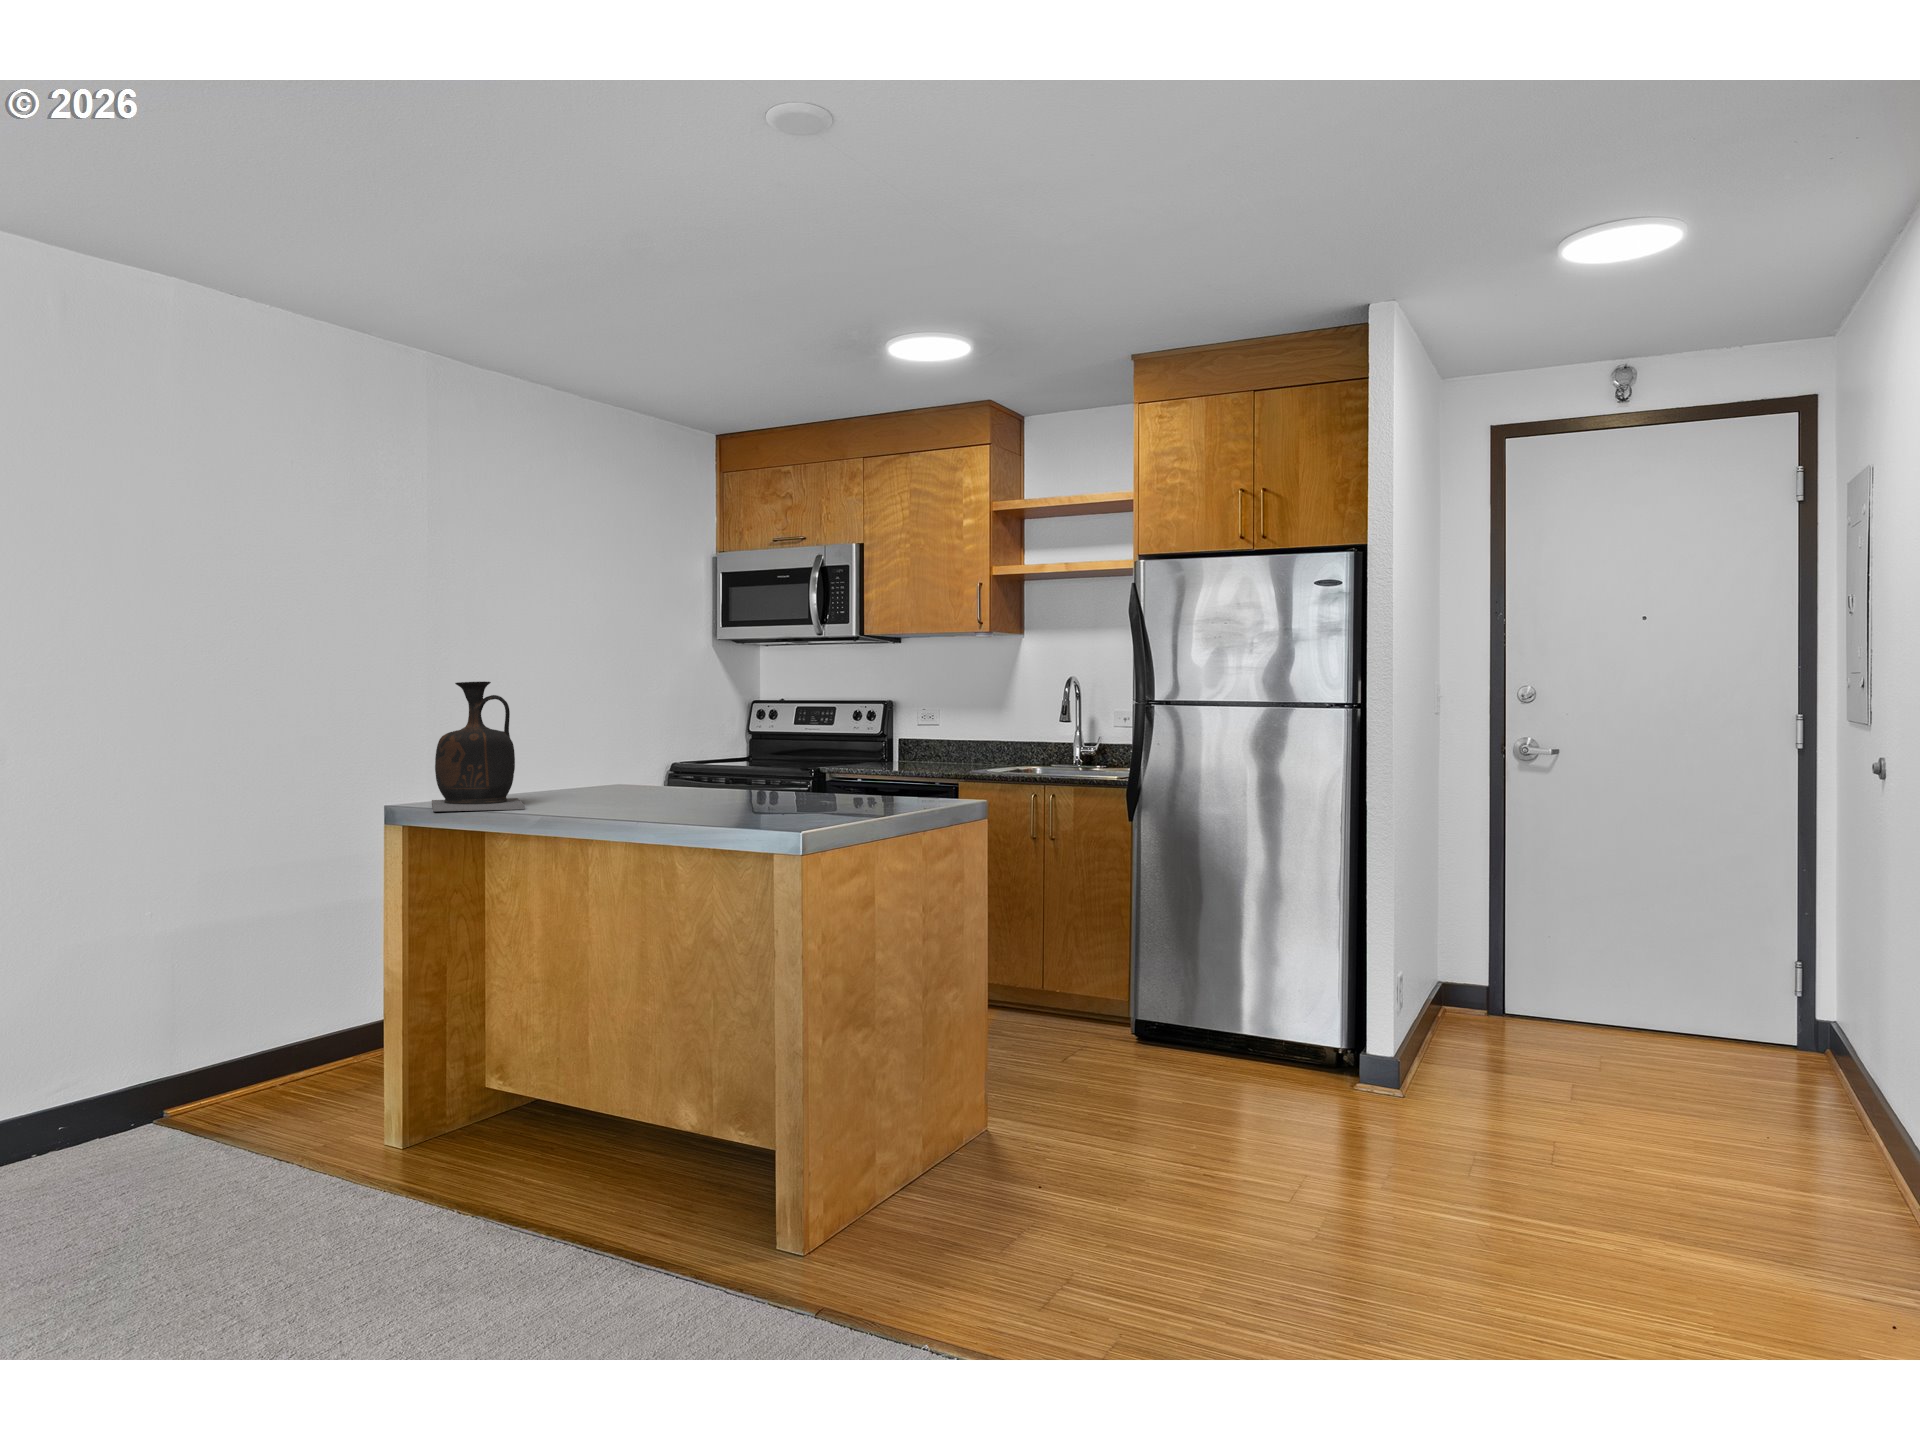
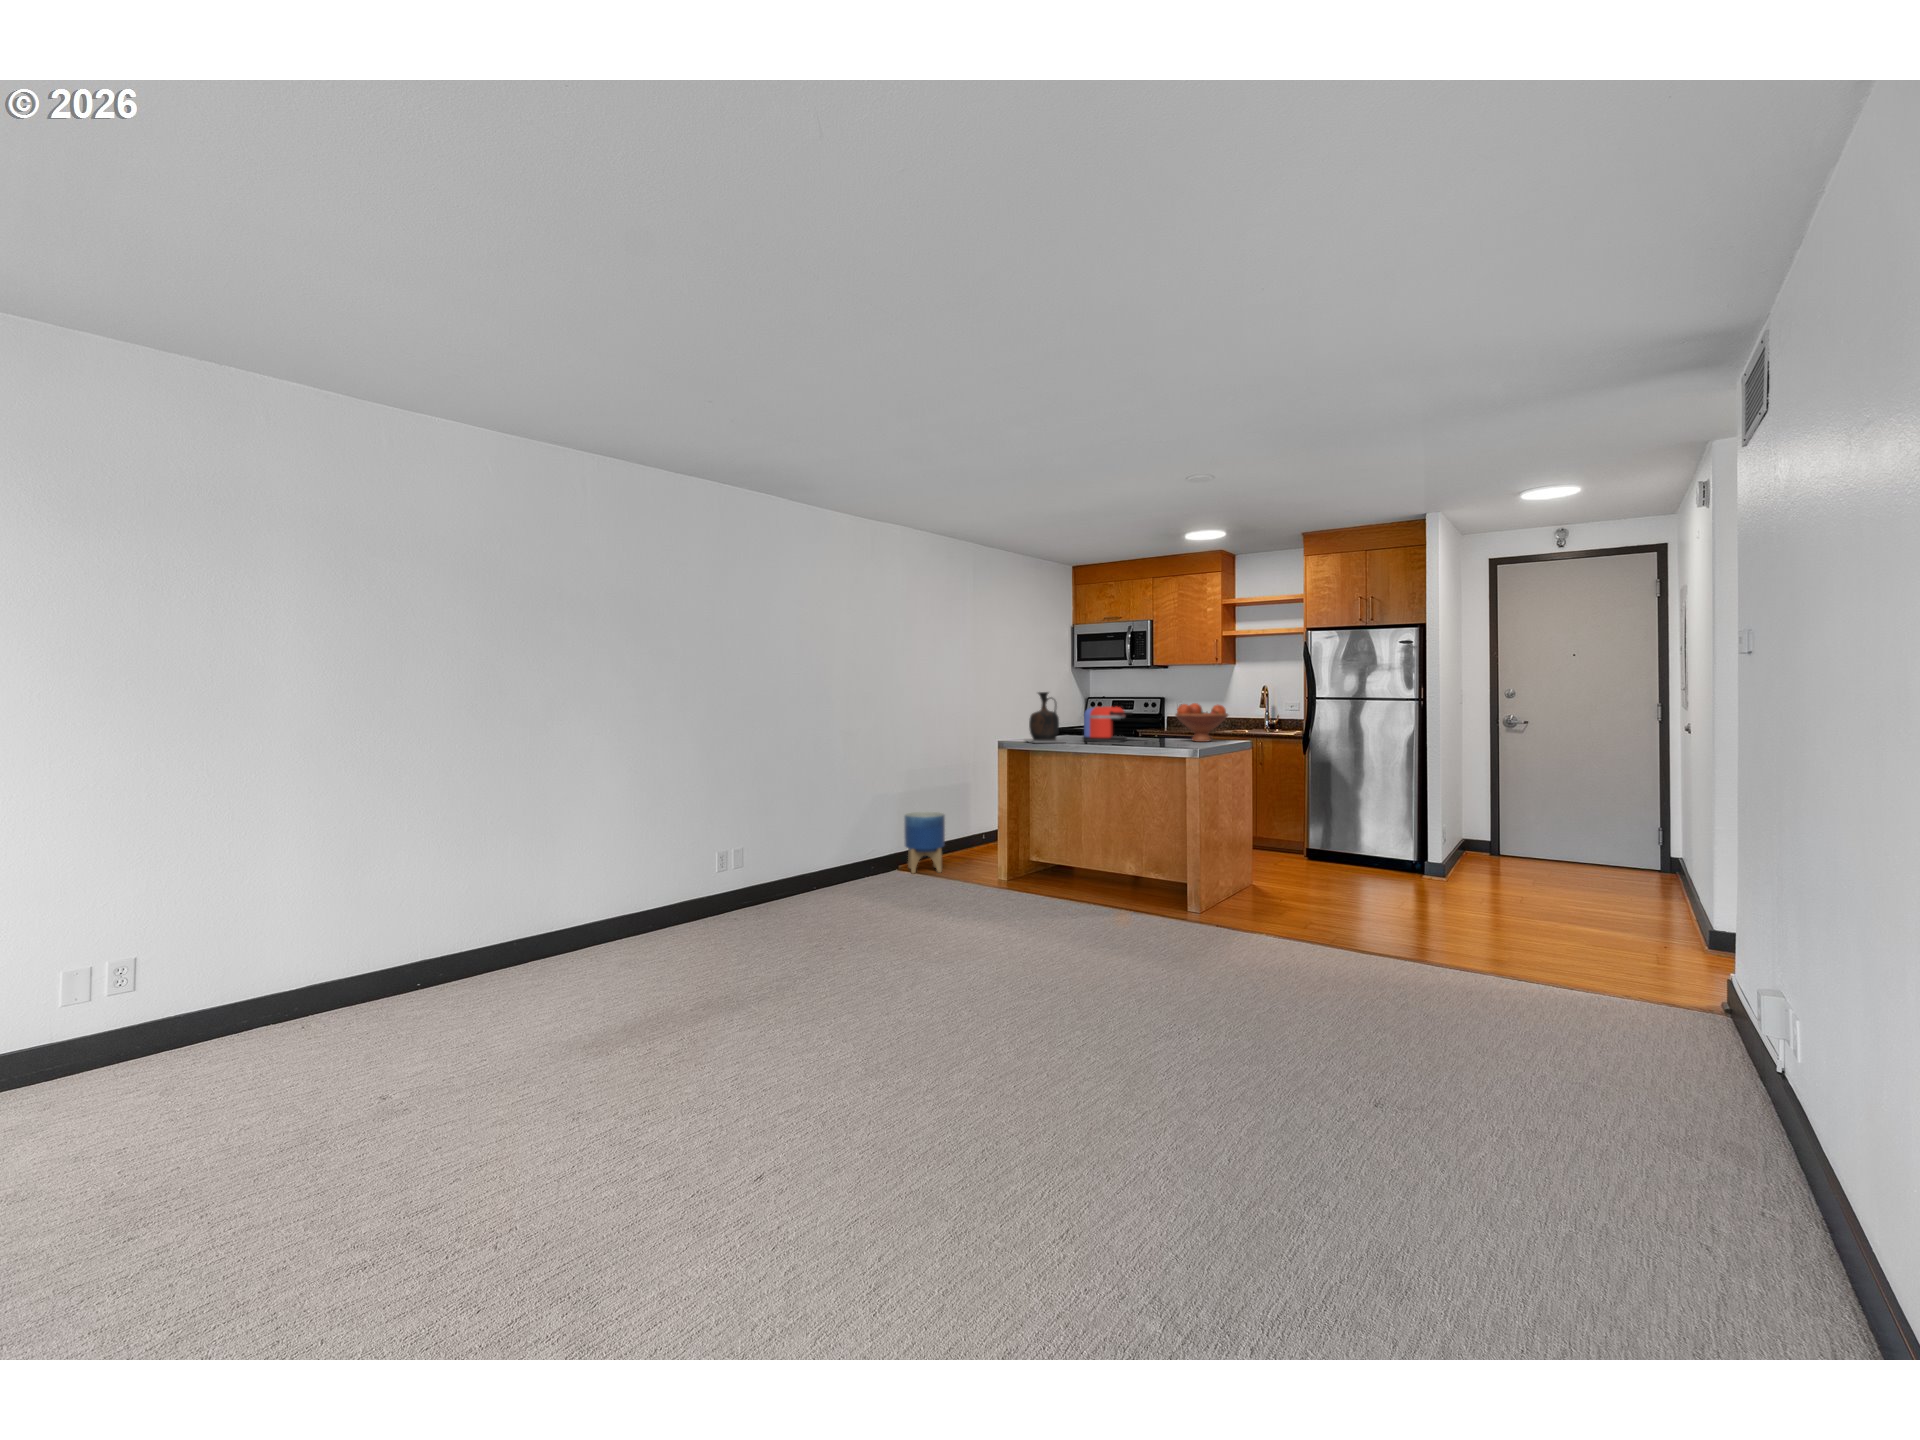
fruit bowl: none [793,711,919,806] -> present [1175,703,1228,742]
coffee maker: none [585,719,703,804] -> present [1083,706,1132,741]
planter: none [172,967,285,1129] -> present [904,812,945,873]

